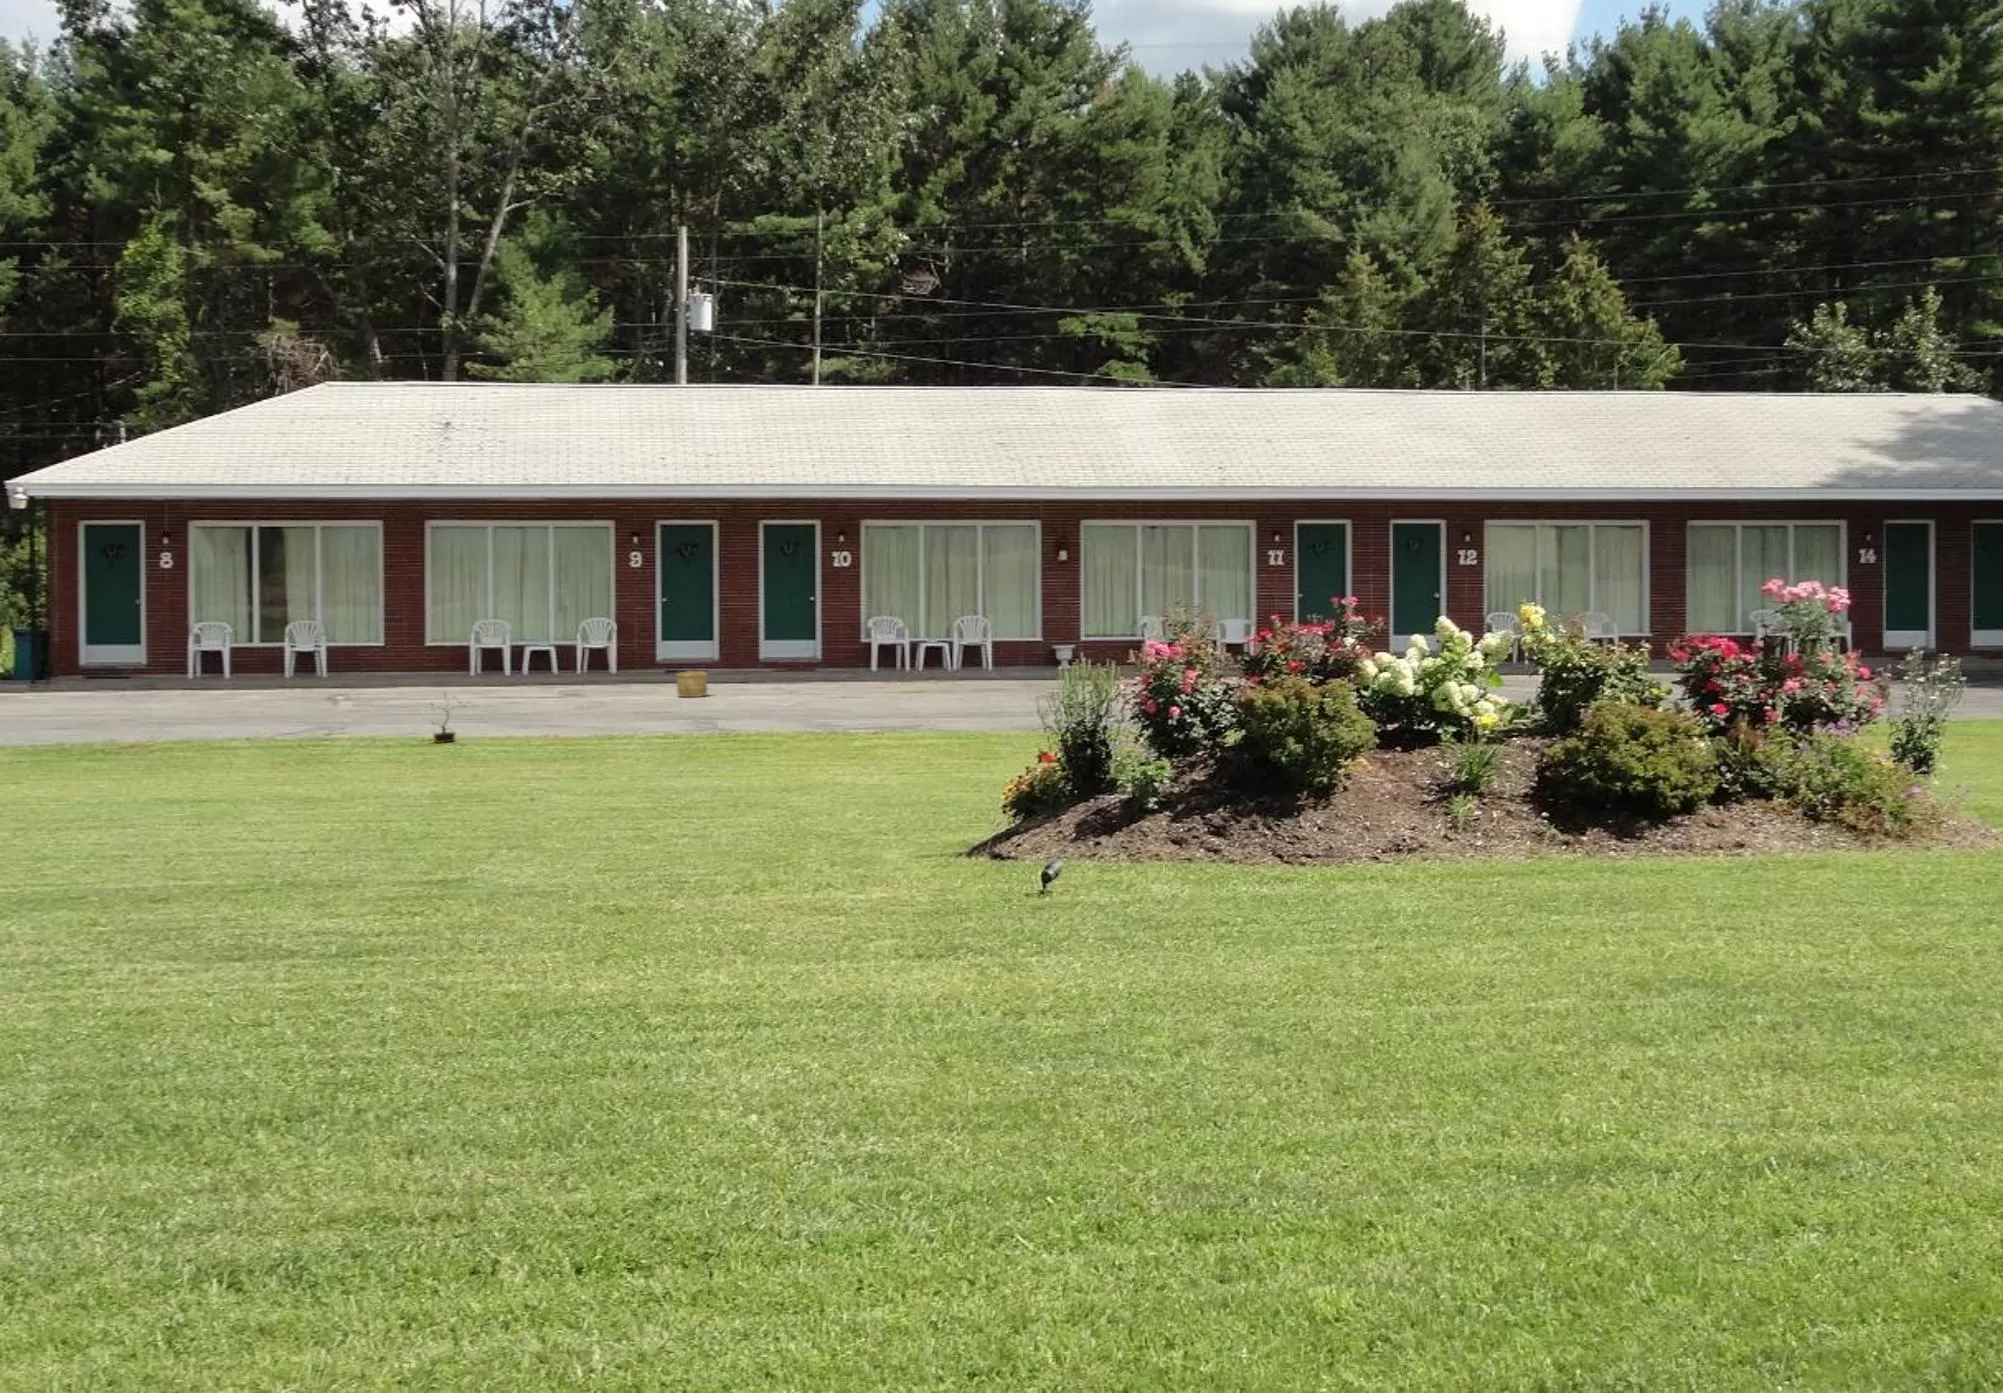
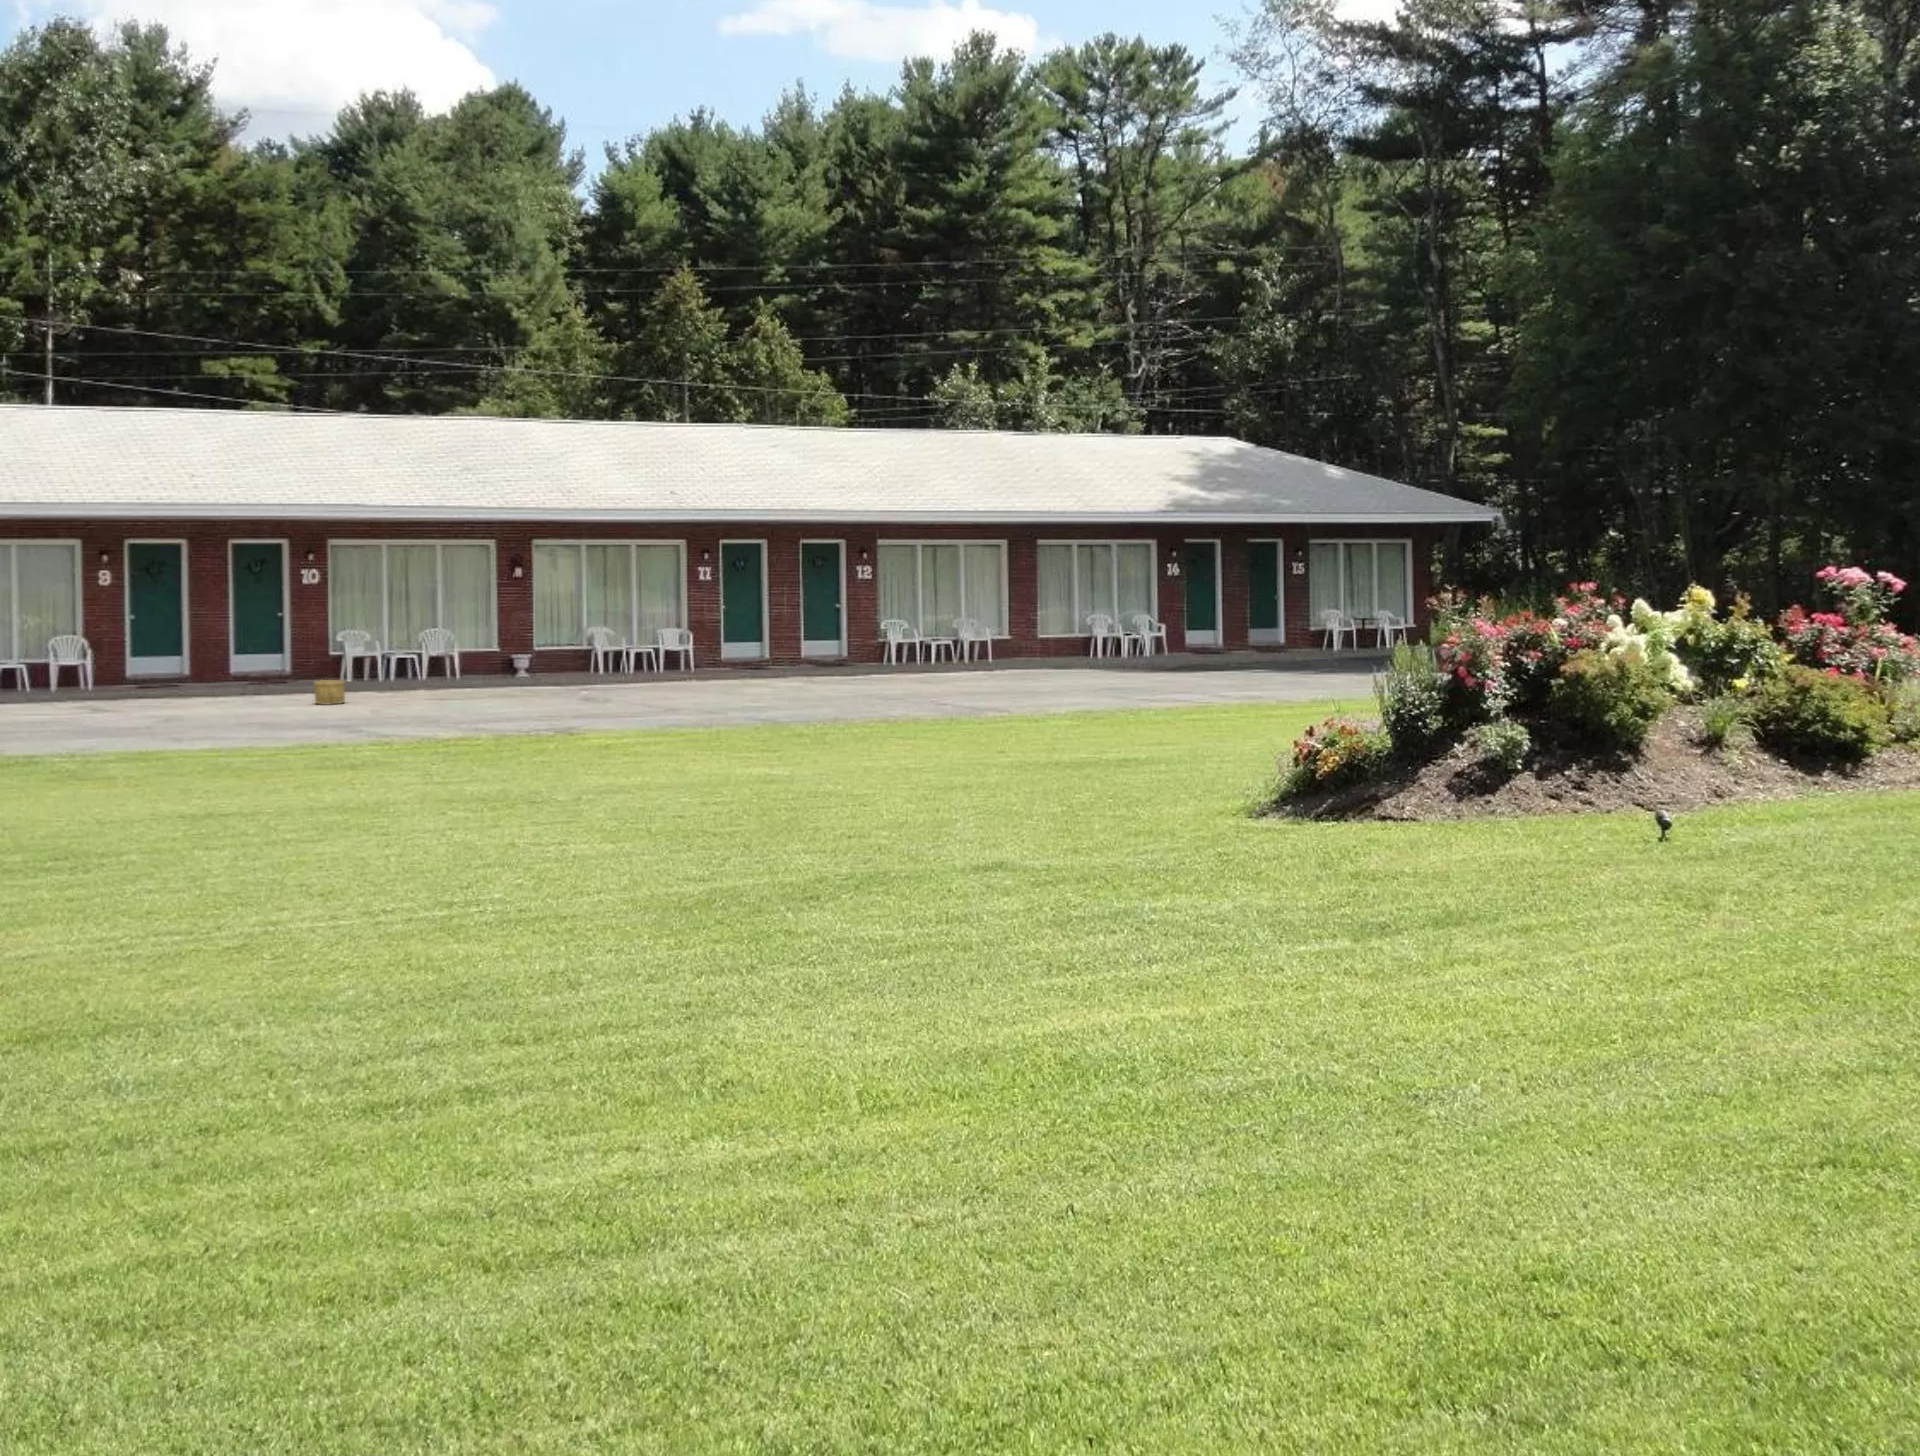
potted plant: present [432,694,465,743] -> none [346,692,371,739]

